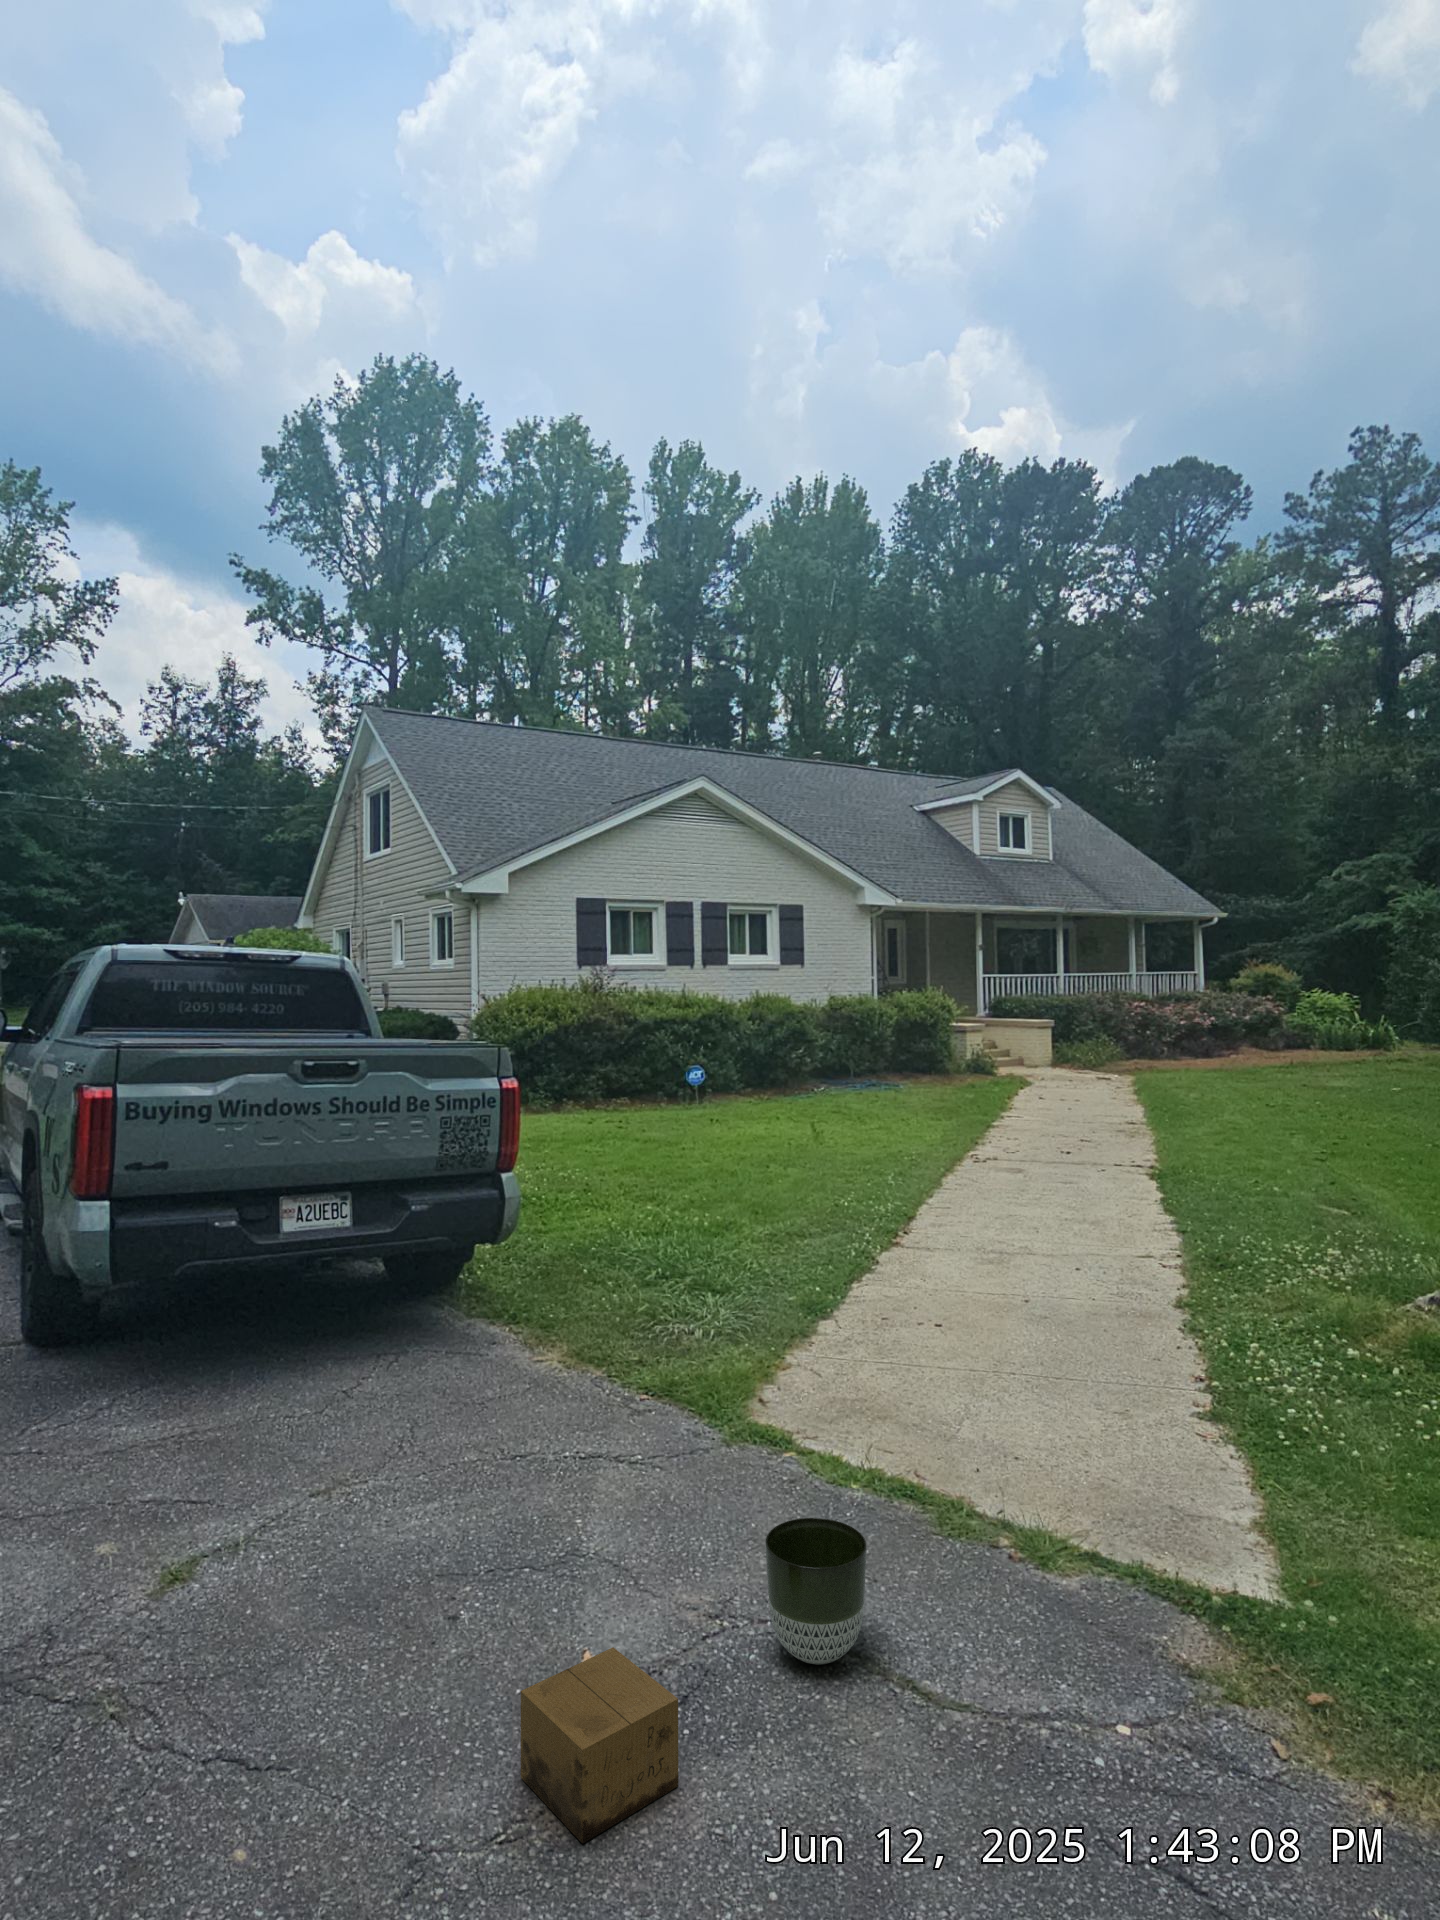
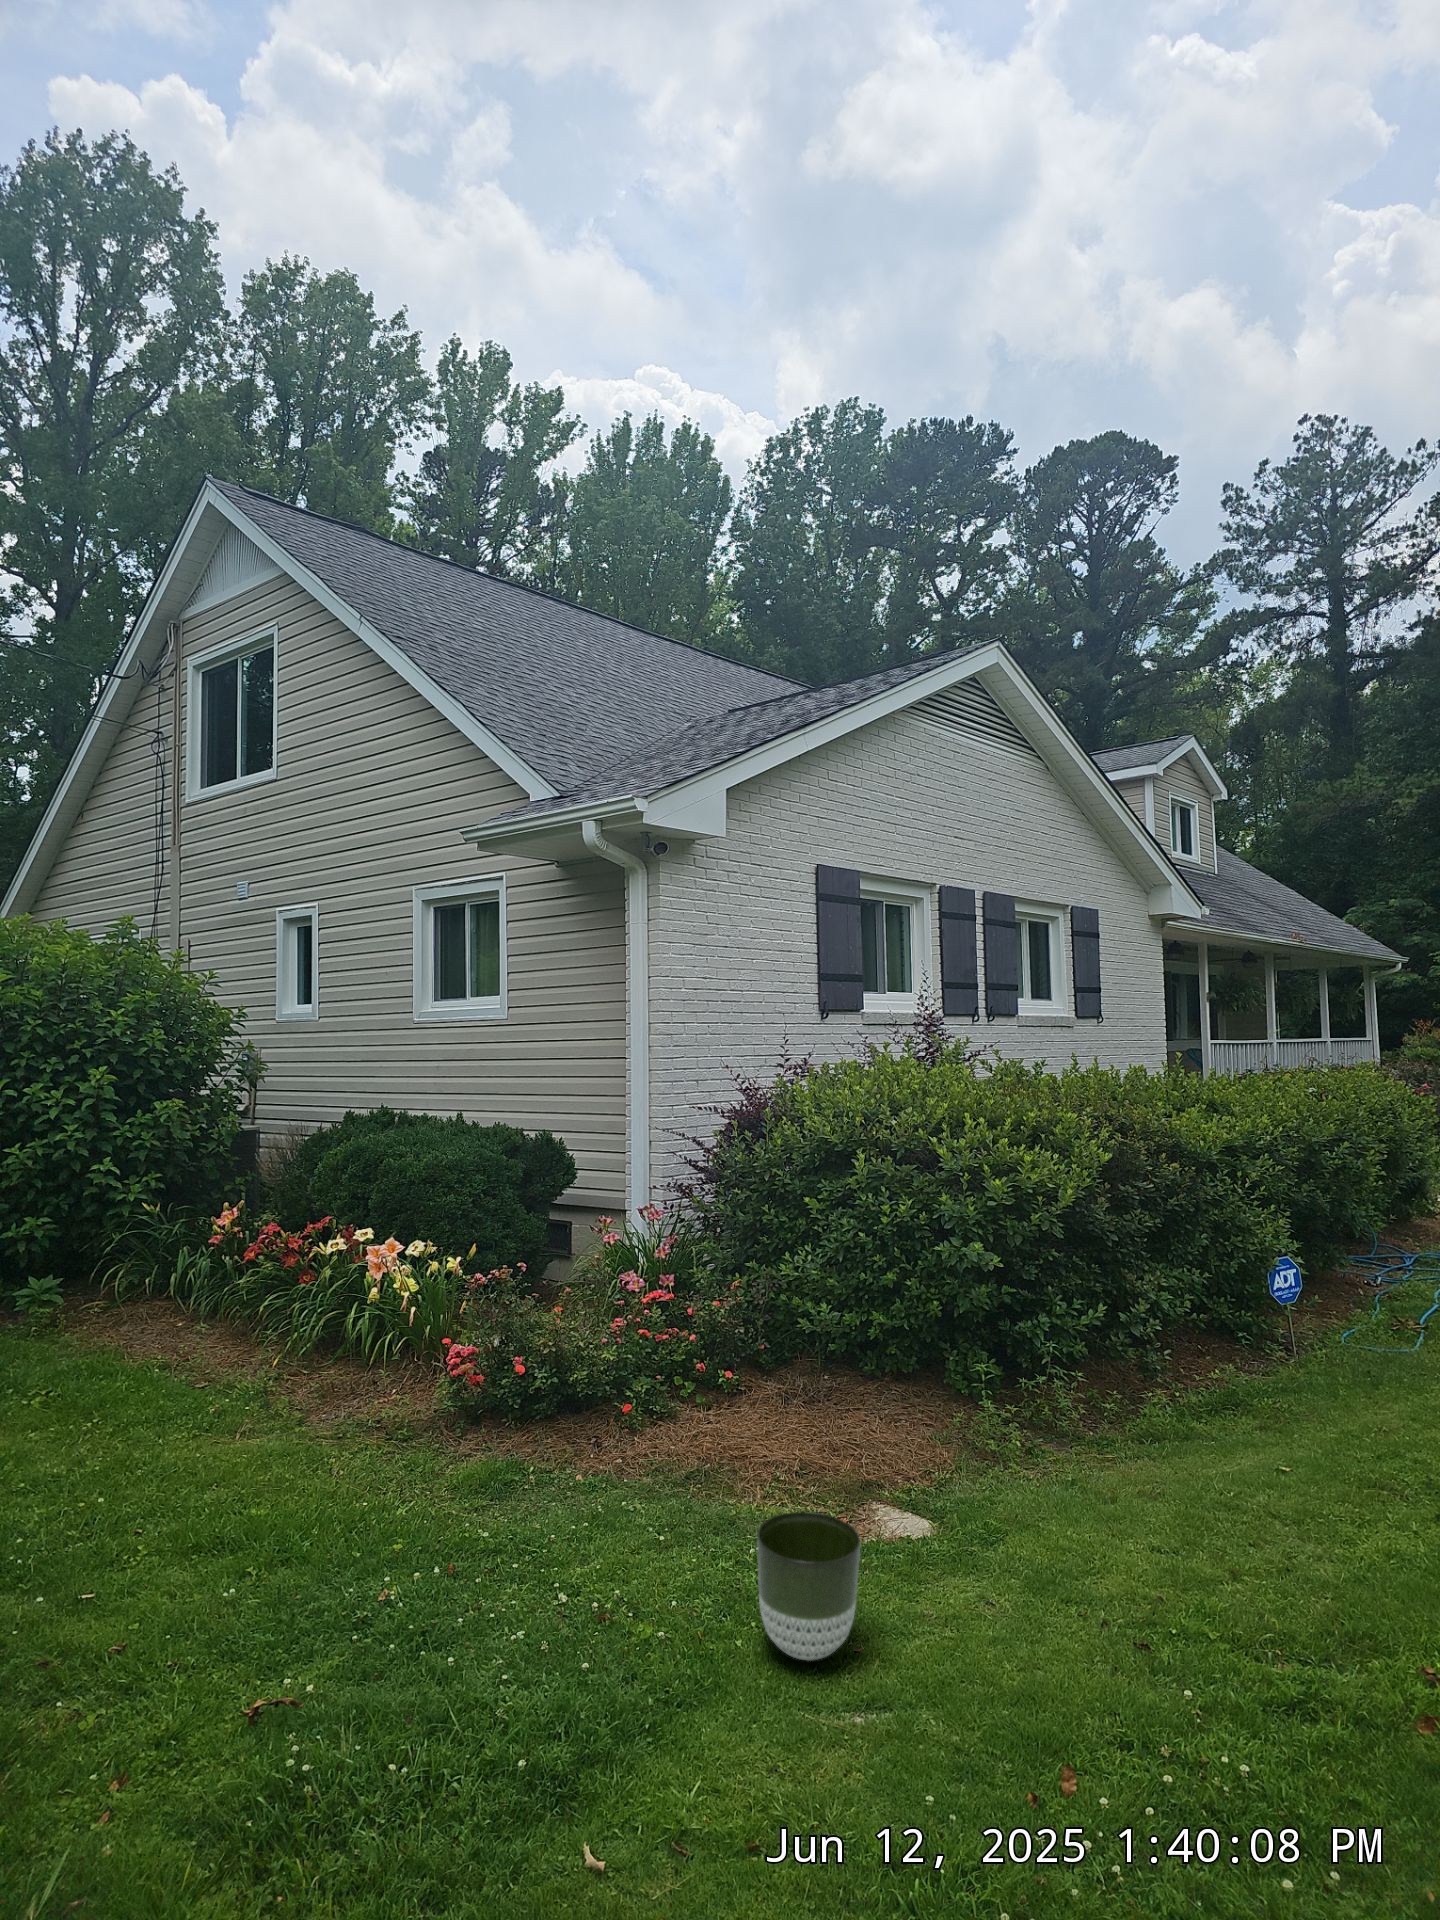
cardboard box: present [521,1647,678,1843] -> none [507,1642,673,1844]

